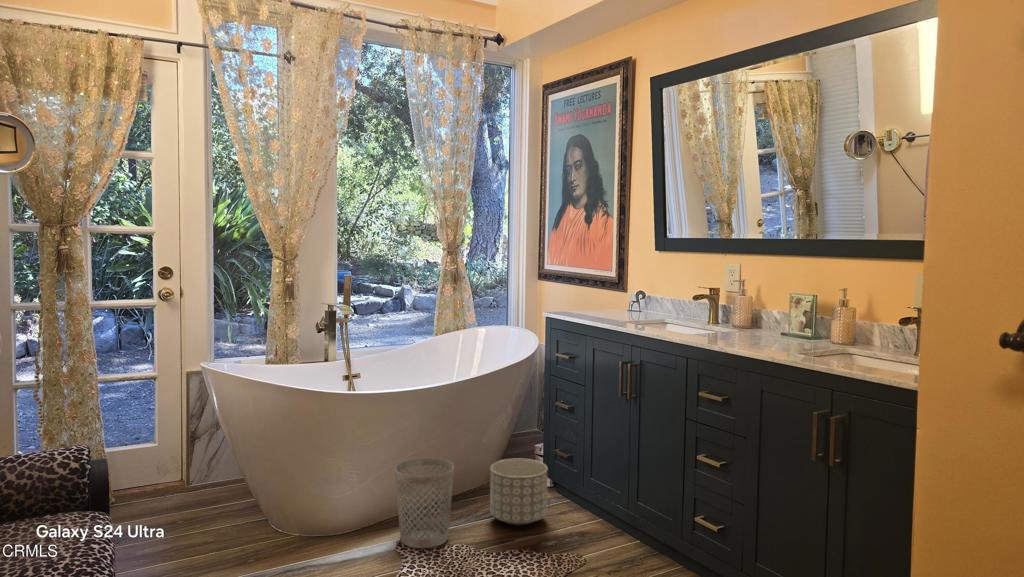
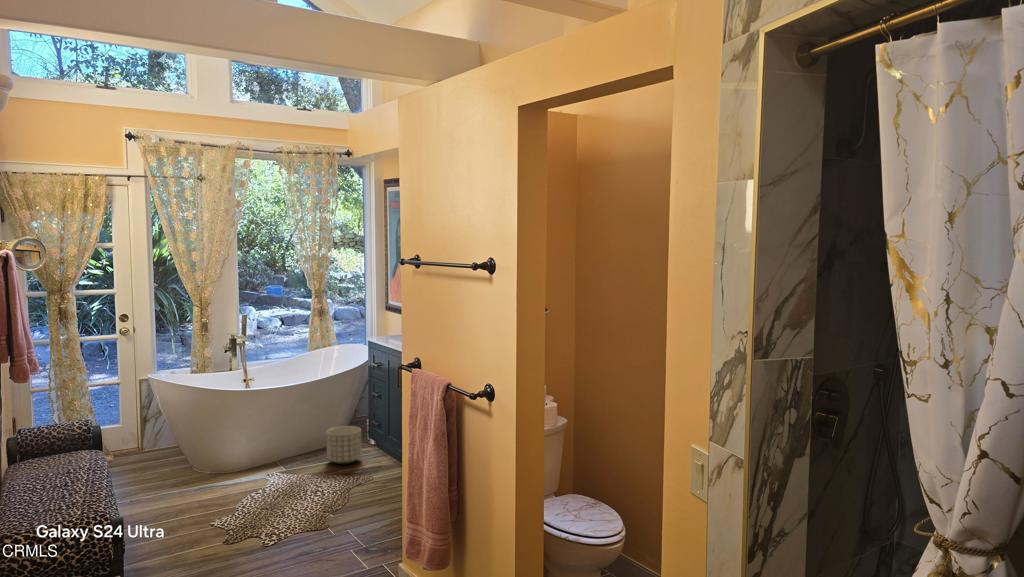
wastebasket: present [395,458,454,548] -> none [265,426,301,477]

